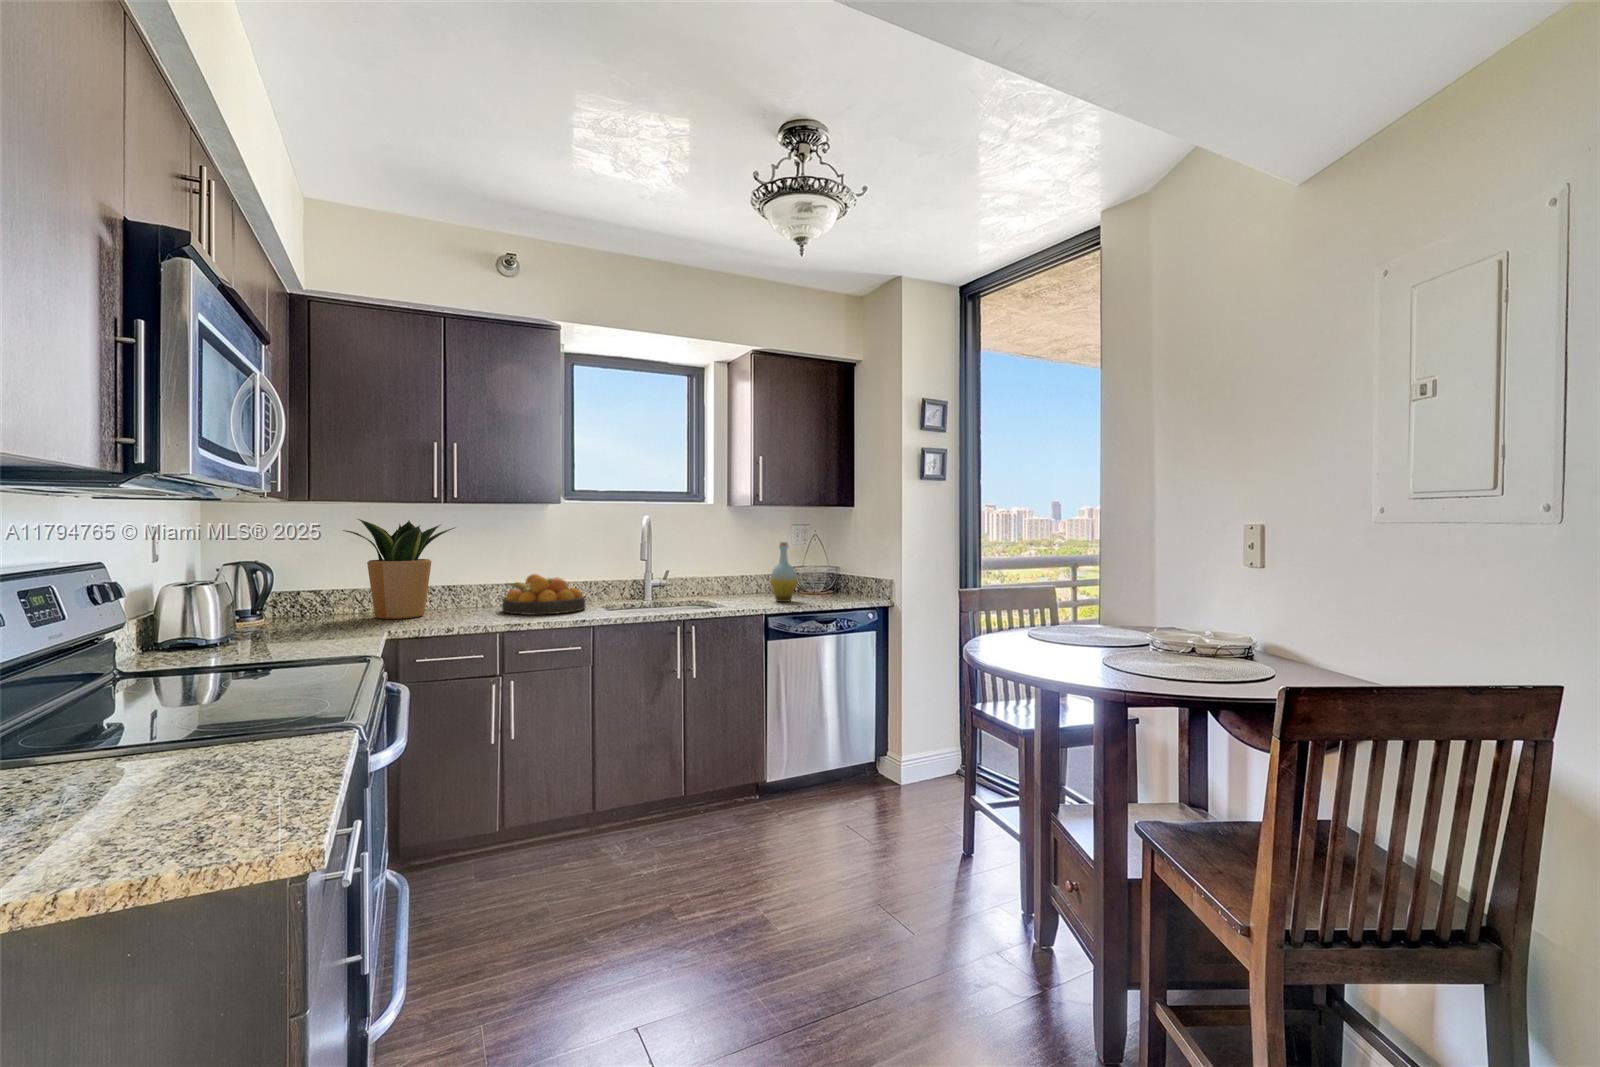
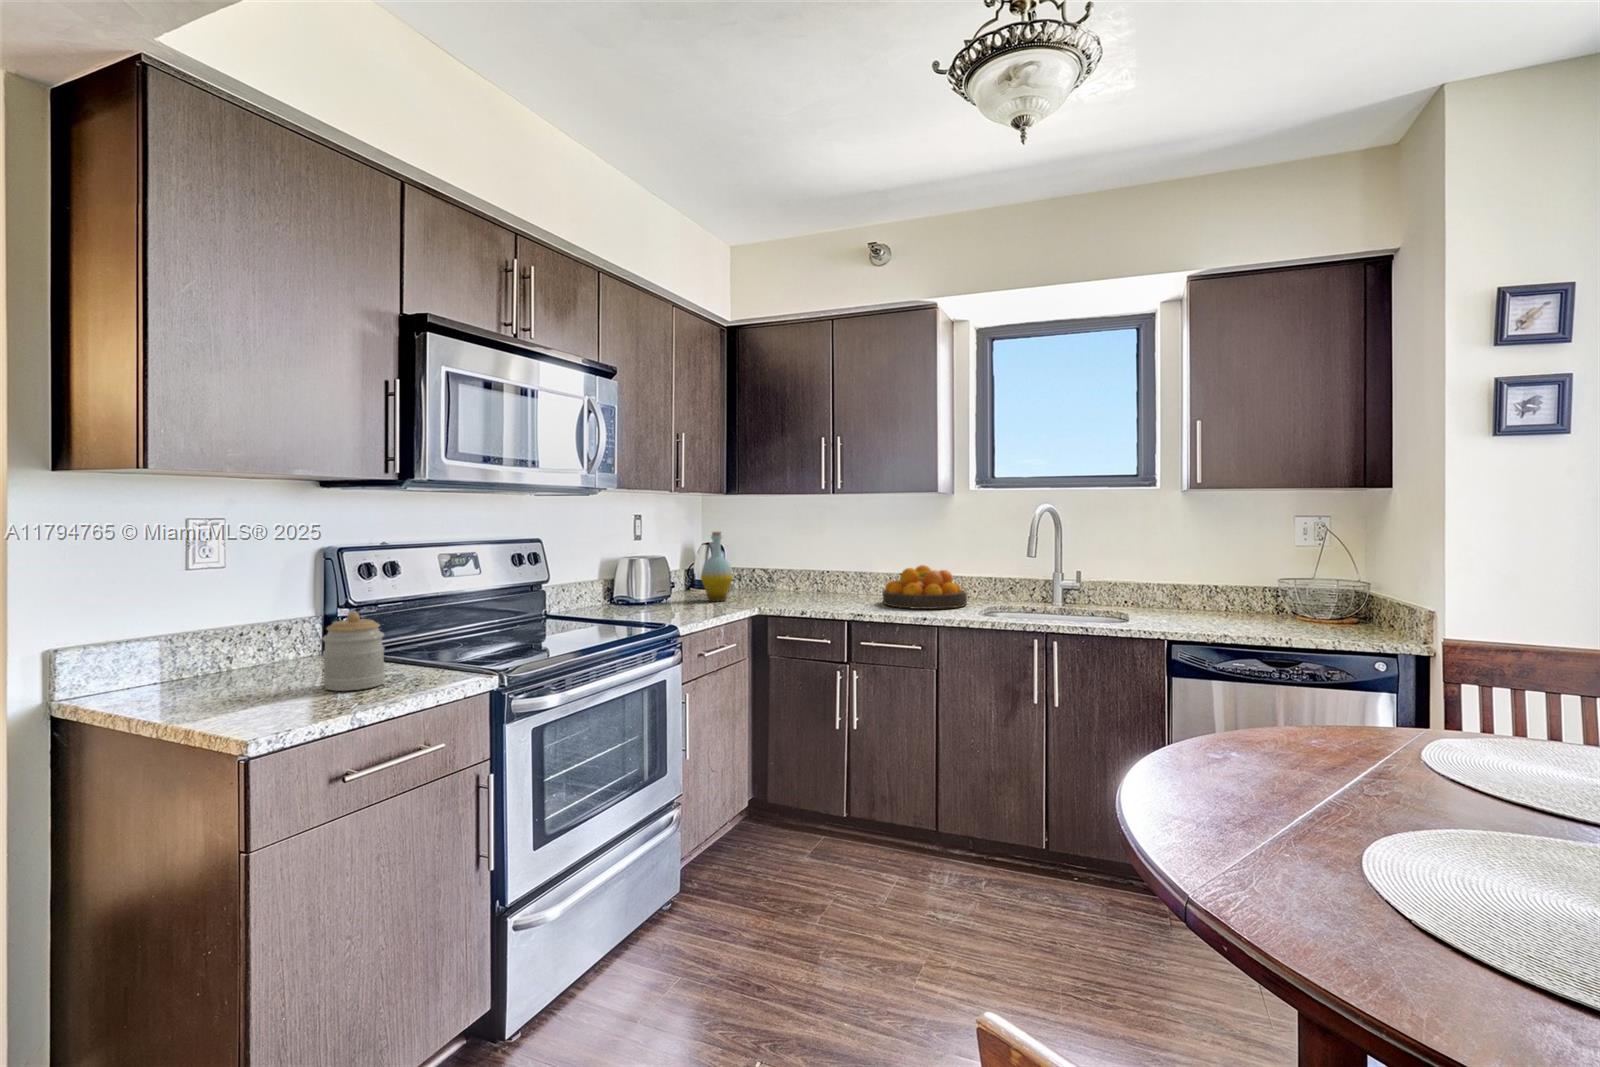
potted plant: present [343,519,454,619] -> none [766,508,852,599]
bottle: present [770,542,797,602] -> present [701,532,733,601]
jar: none [109,685,242,838] -> present [323,612,385,691]

